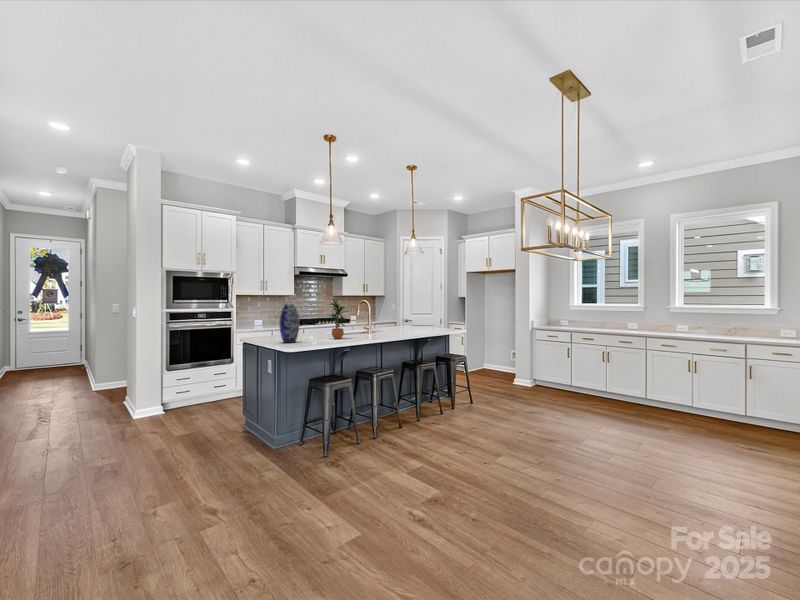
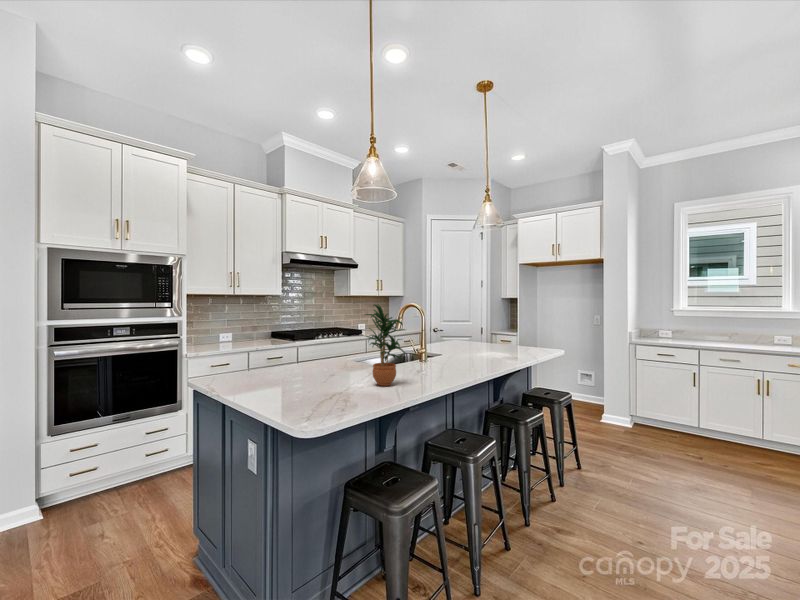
vase: present [280,304,299,343] -> none [268,317,312,406]

